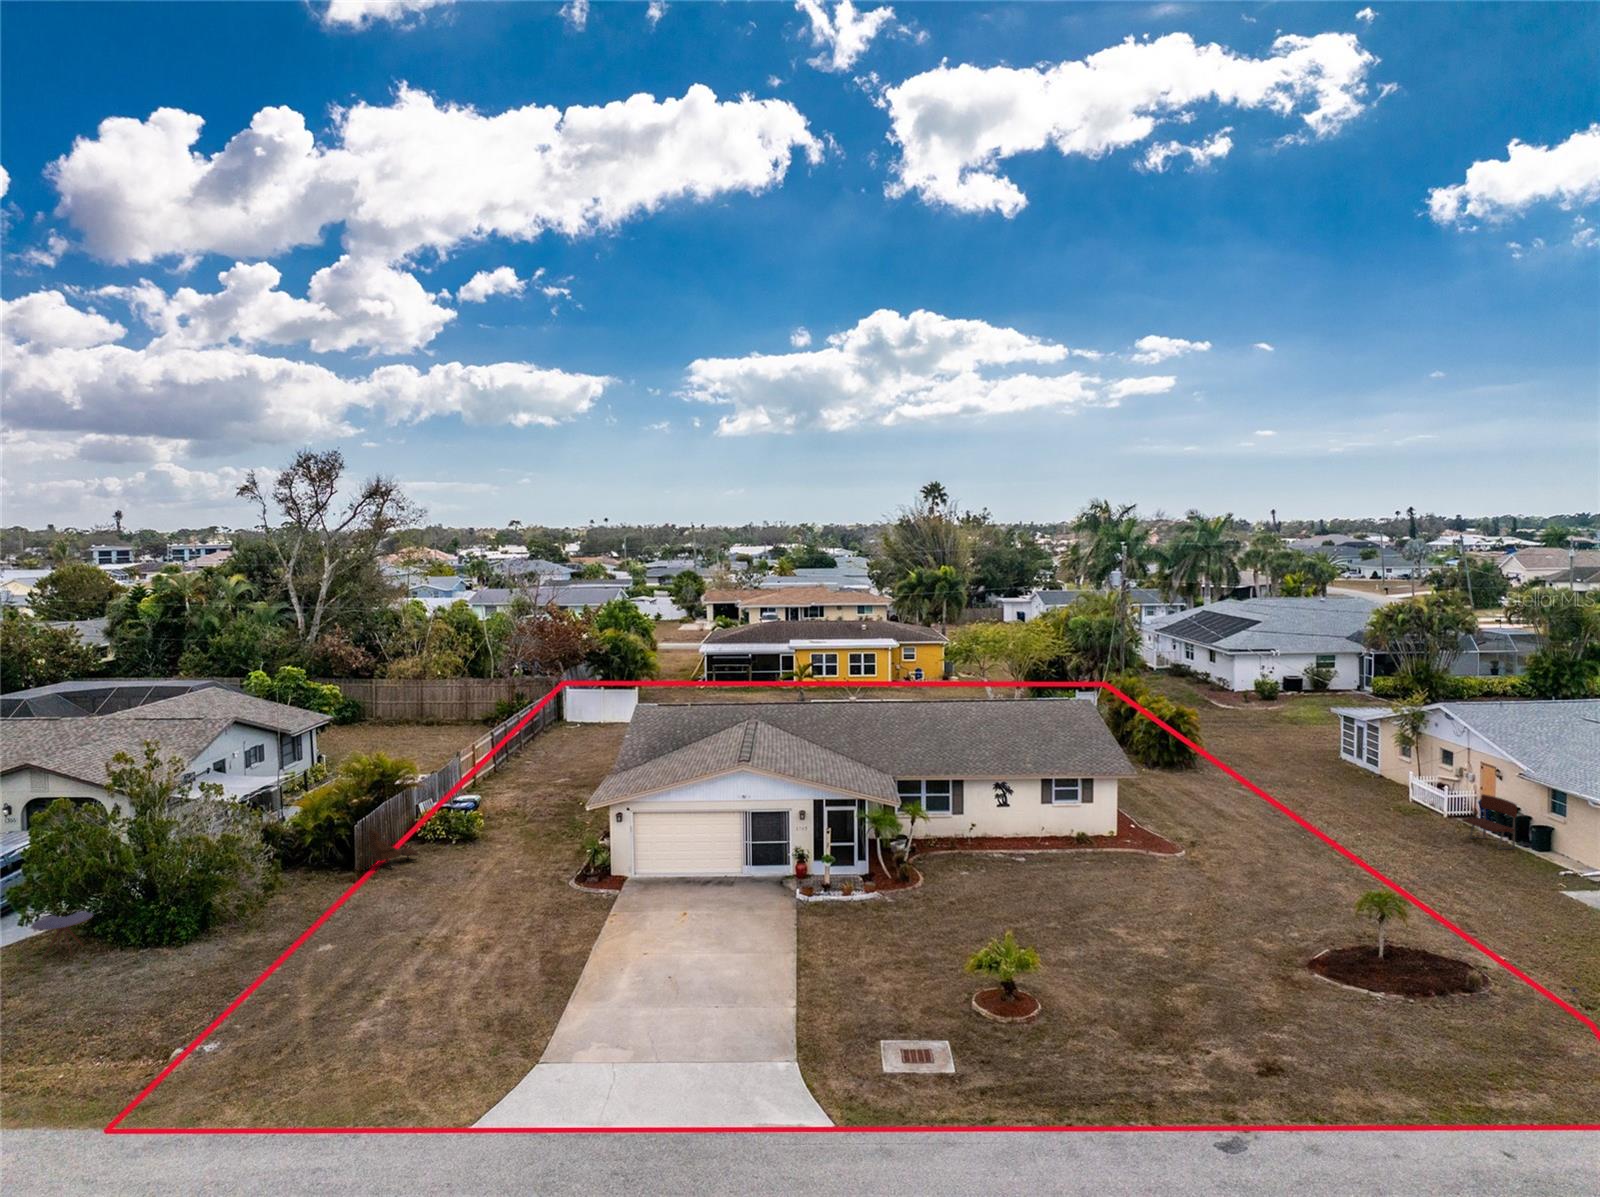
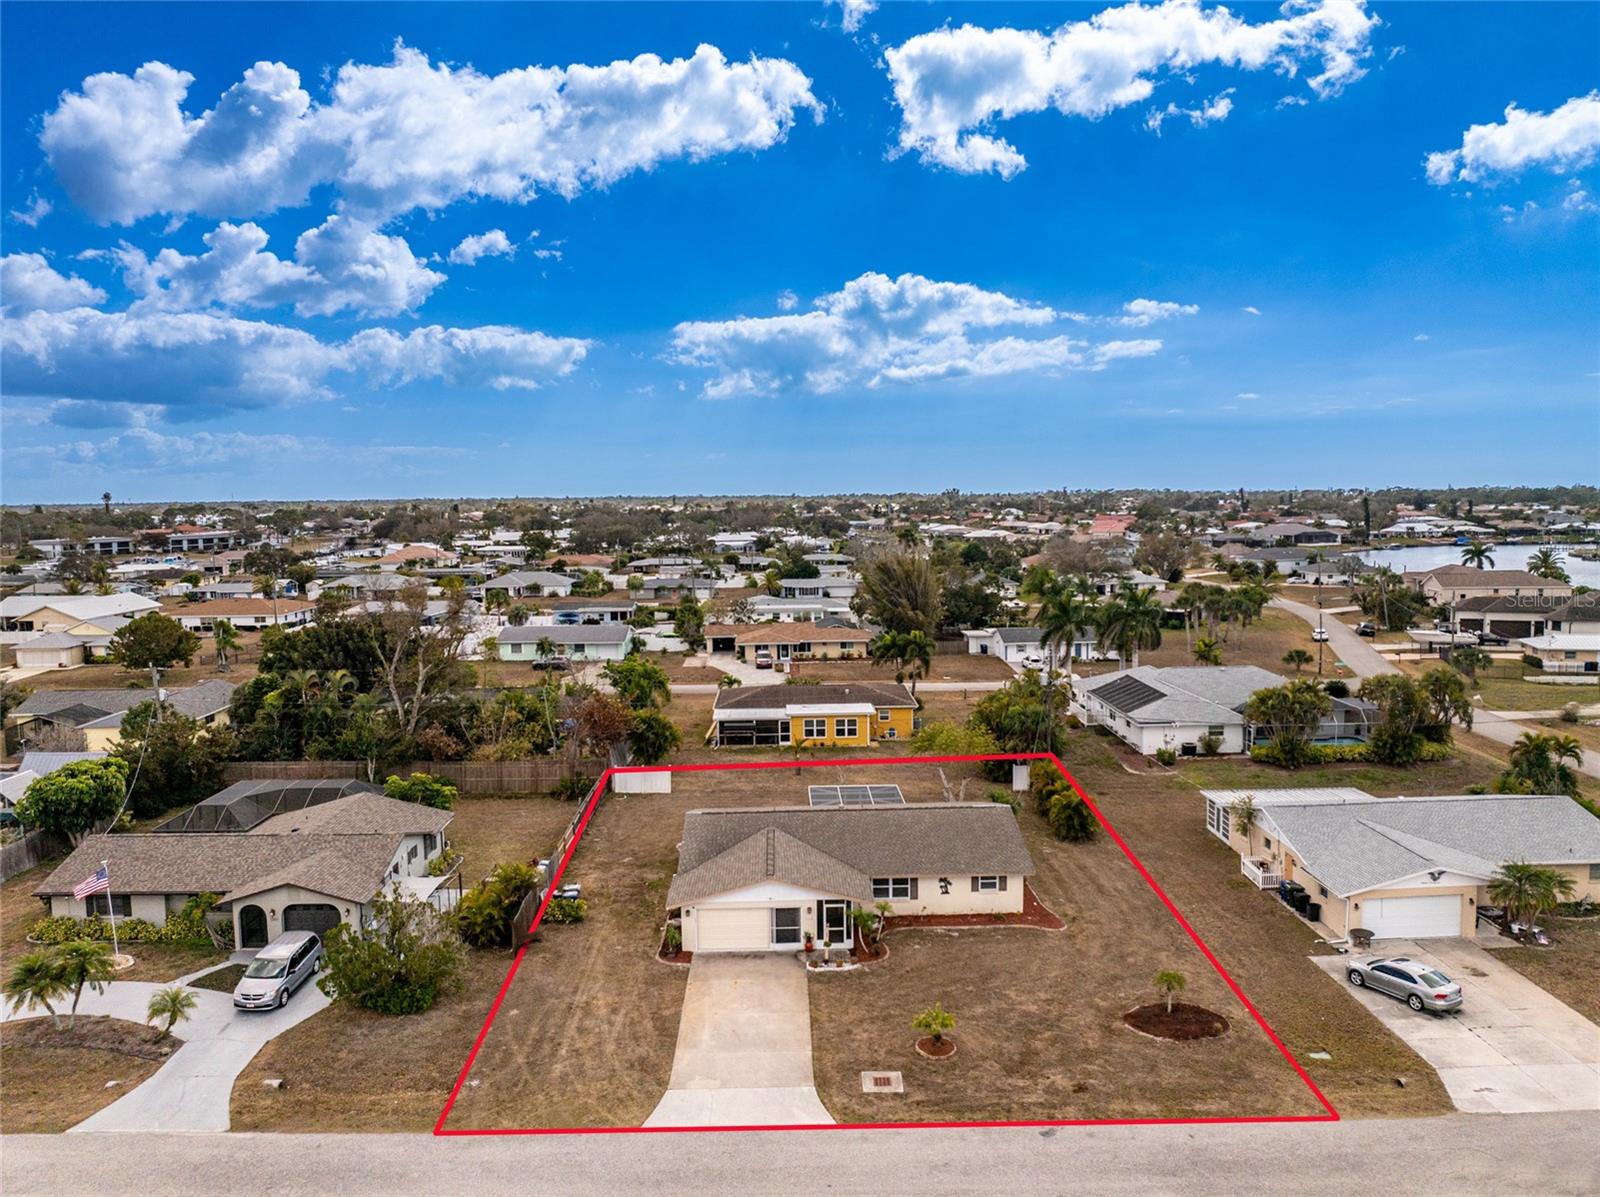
bench: present [1462,794,1517,849] -> none [1261,880,1293,920]
round table: present [31,911,93,958] -> none [324,993,359,1026]

